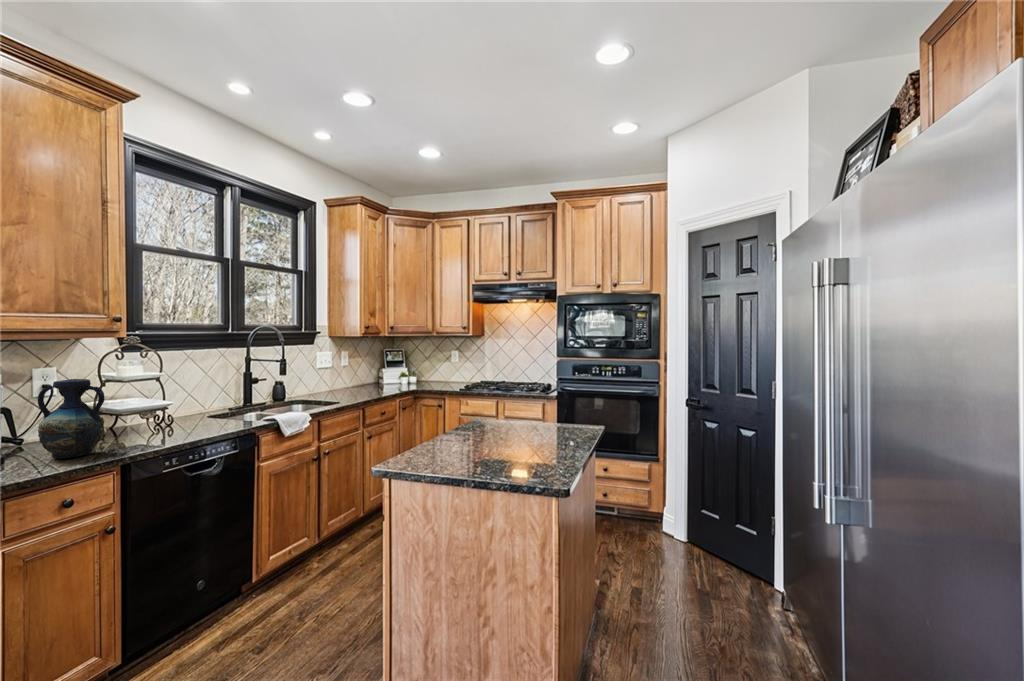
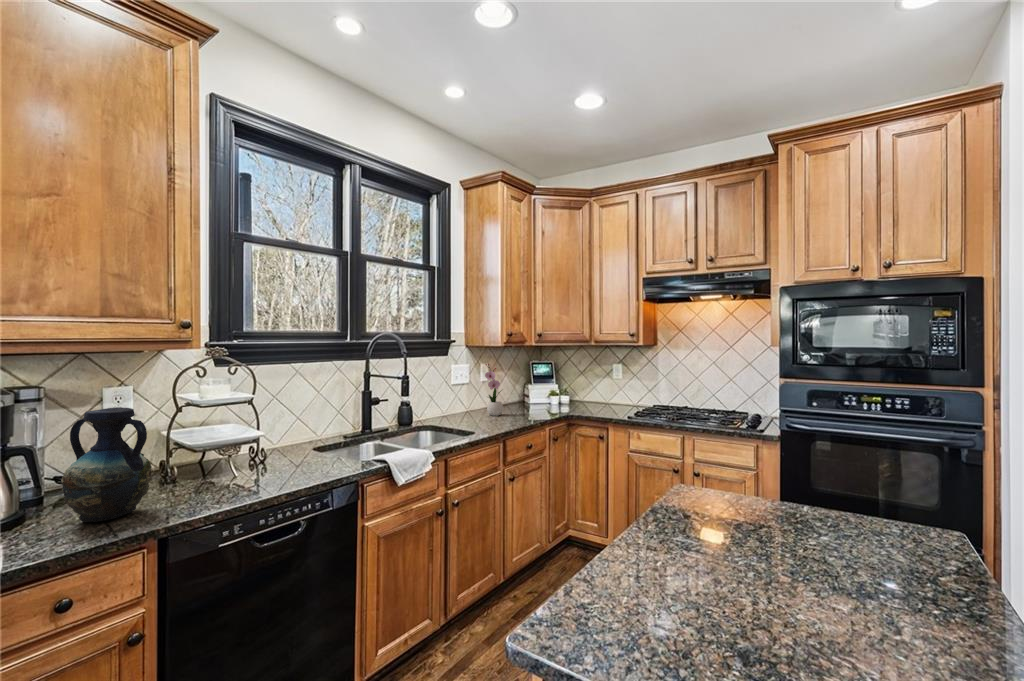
flower arrangement: none [347,351,364,392] -> present [485,364,504,416]

